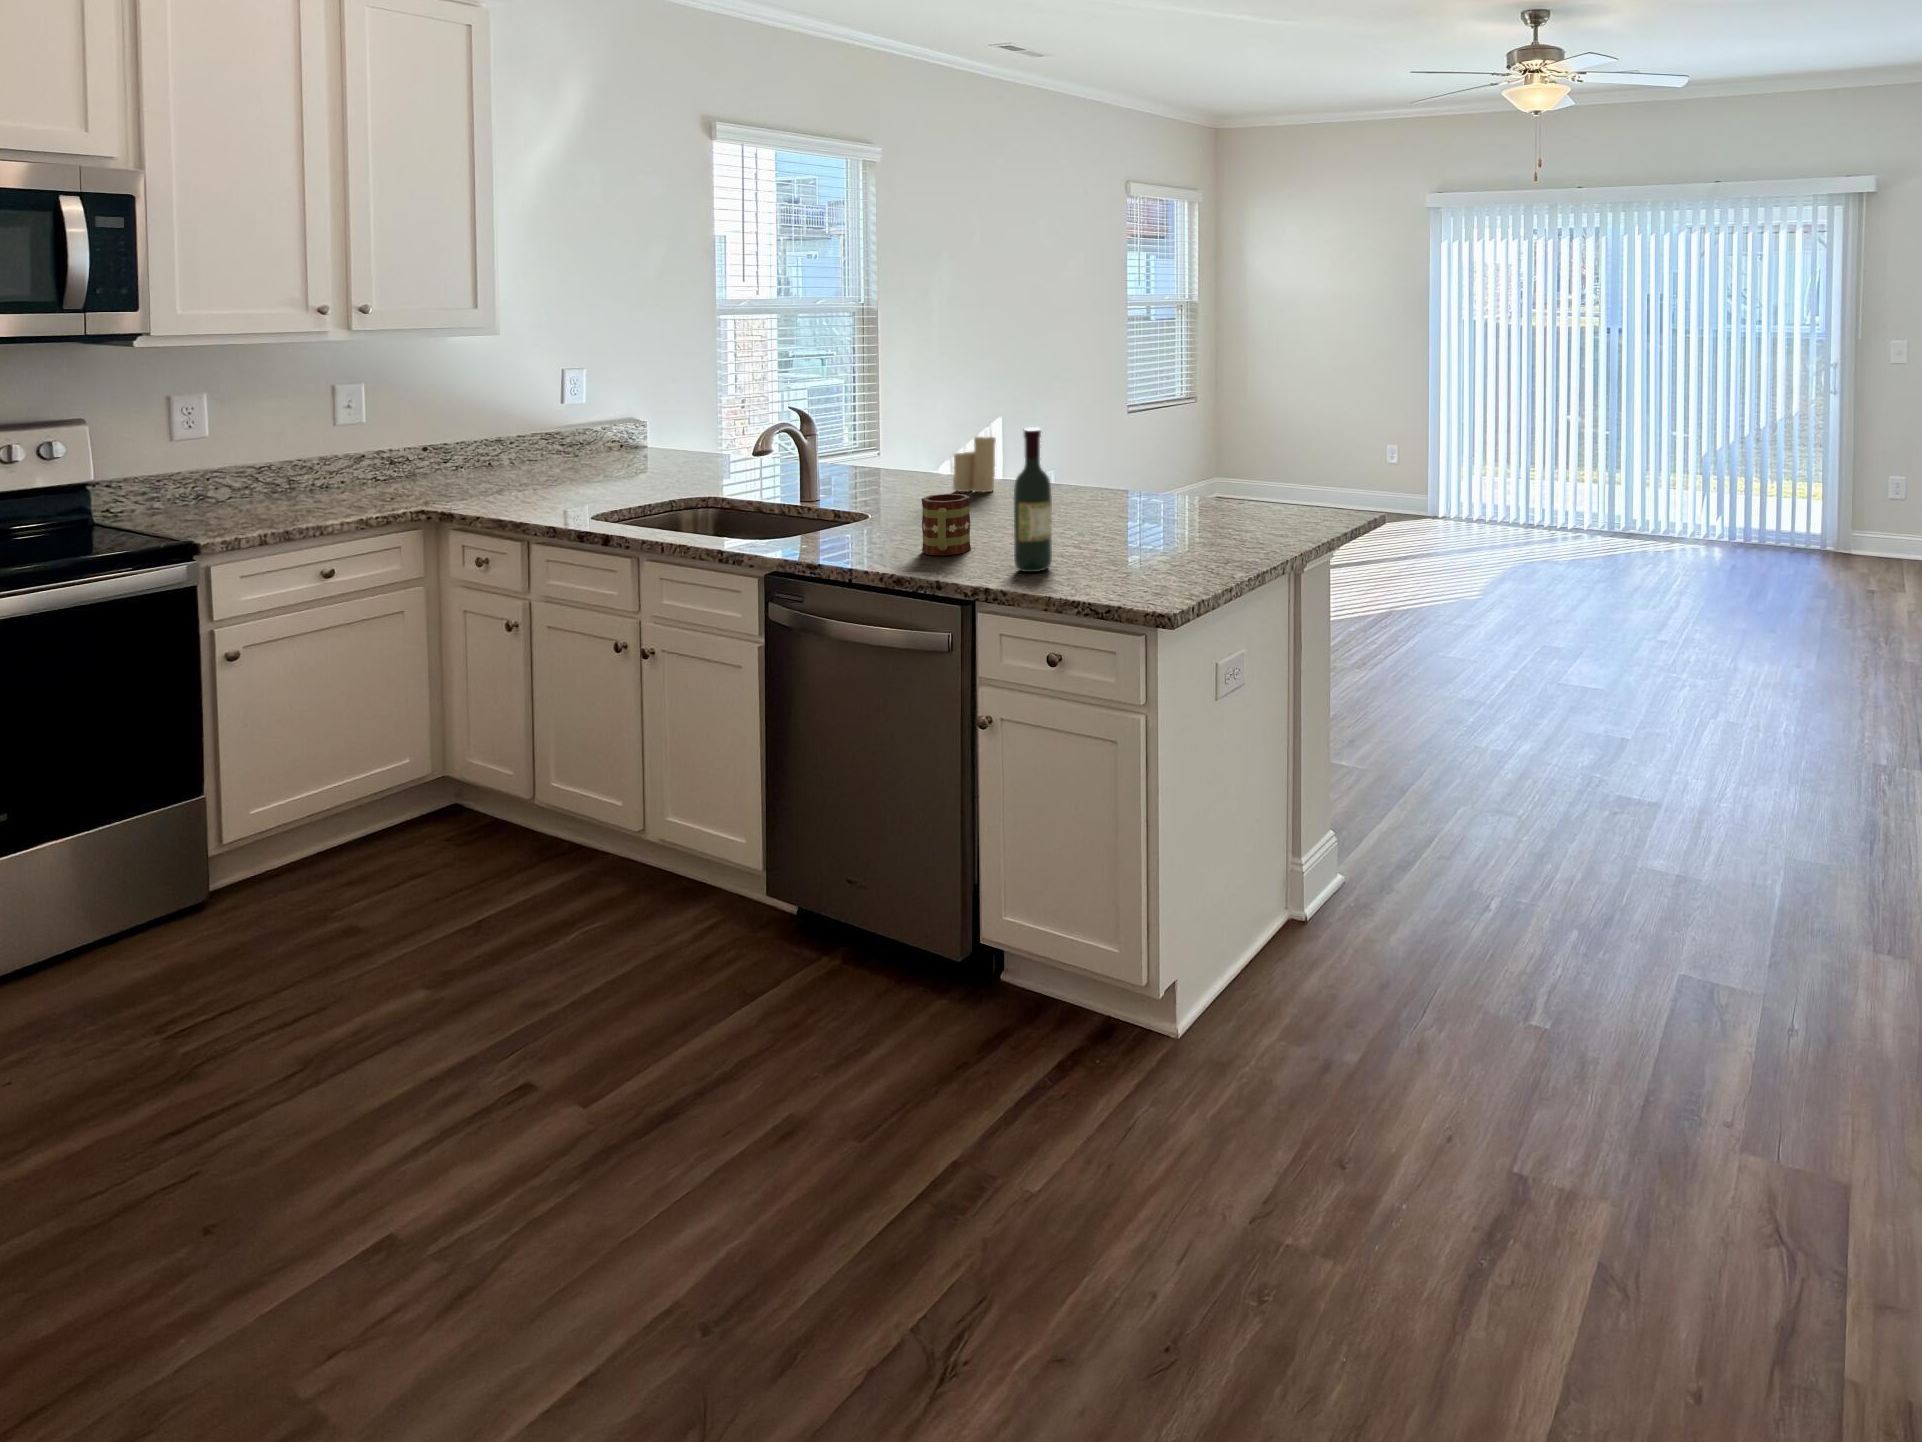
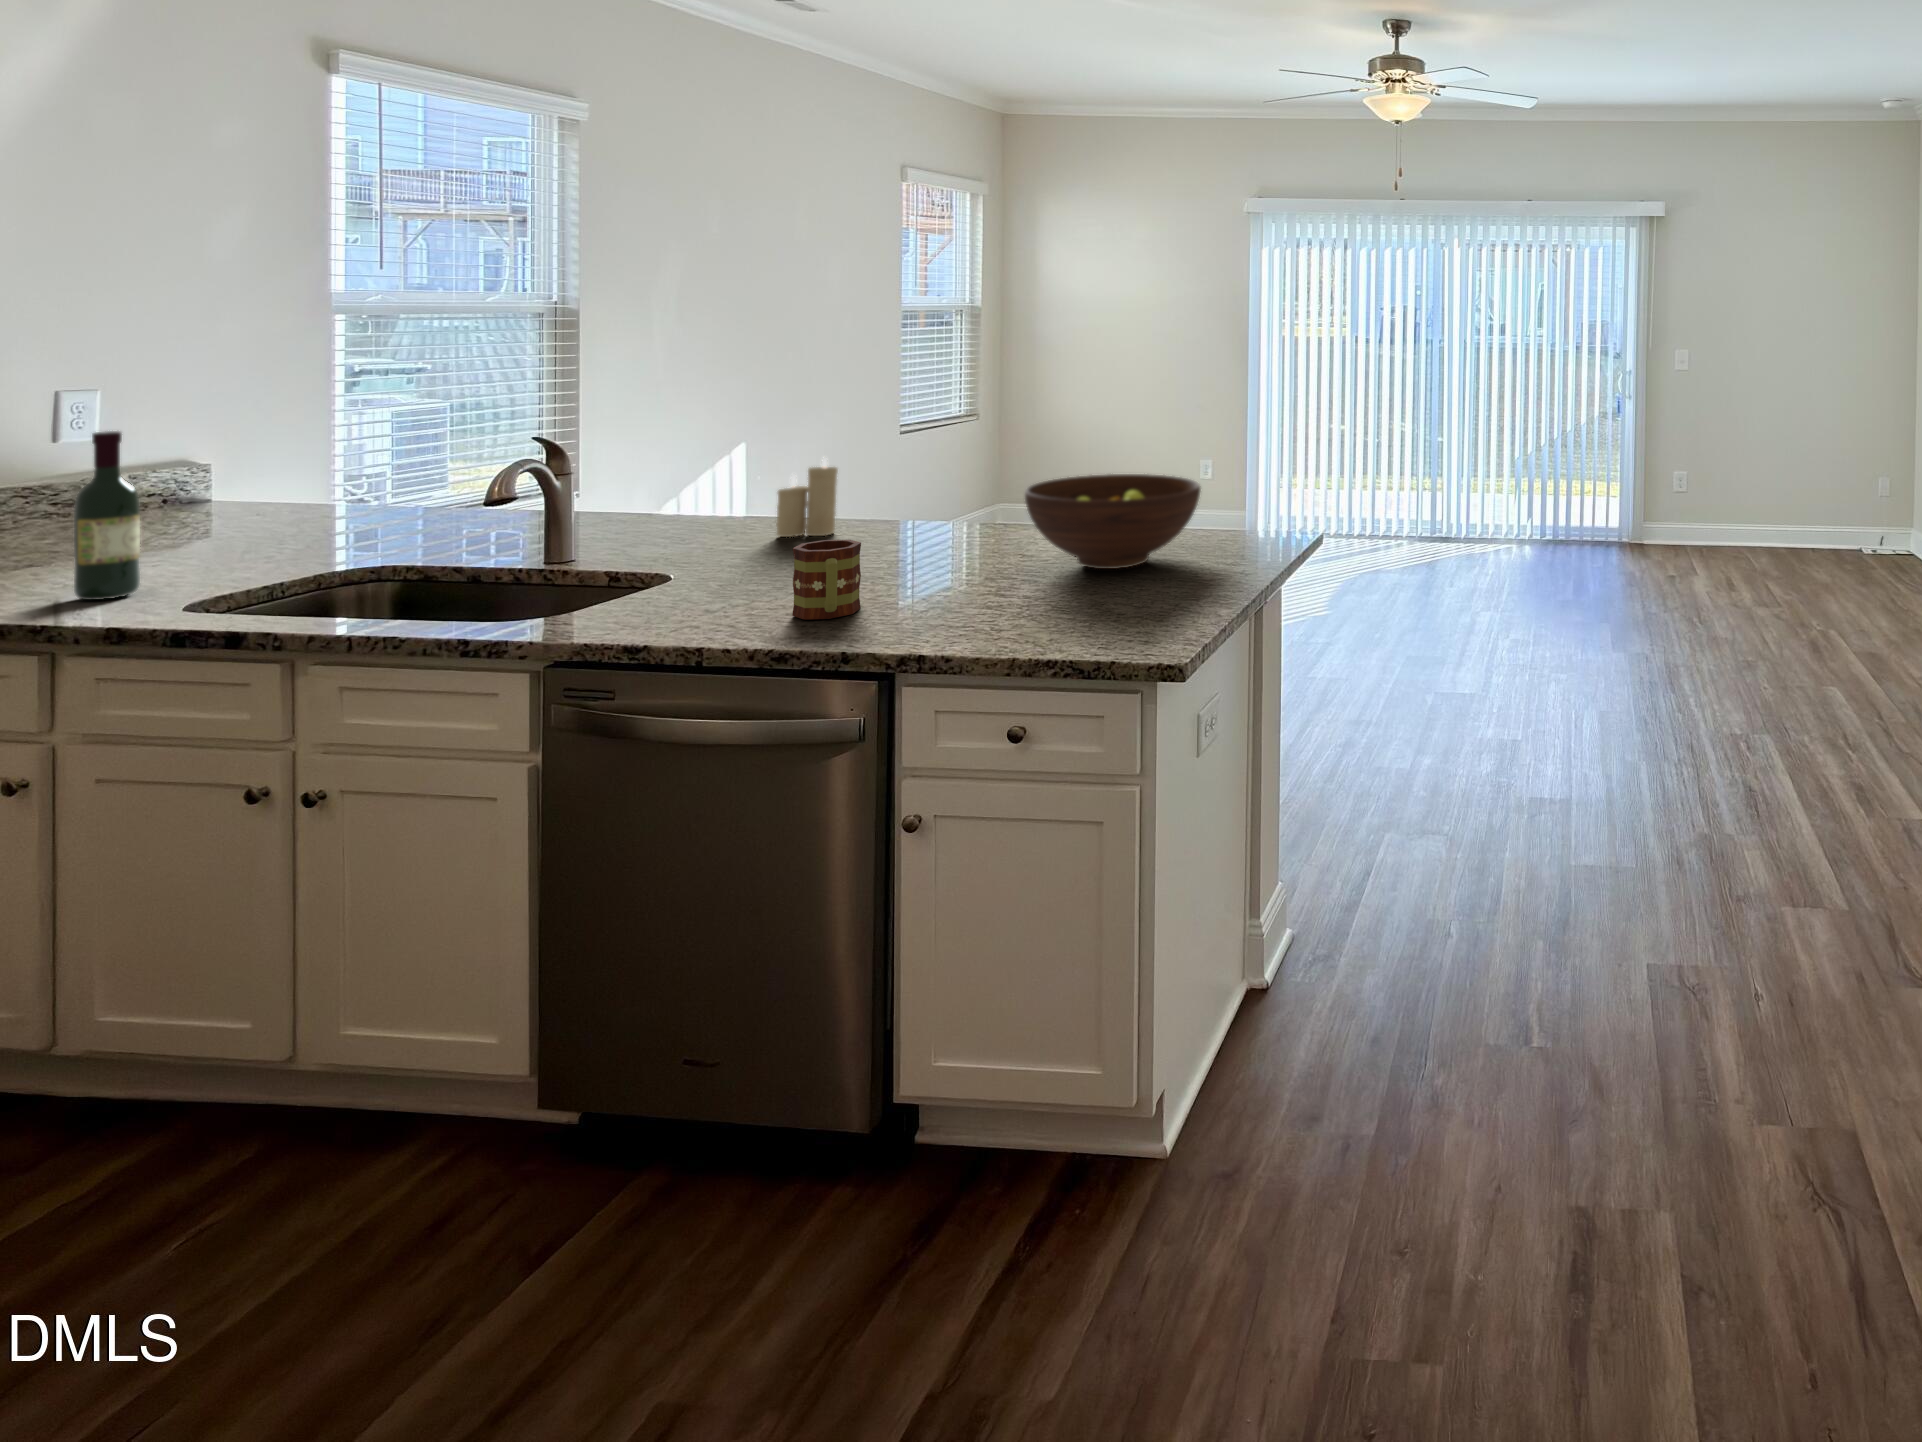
wine bottle: present [1014,427,1052,572] -> present [74,431,140,600]
fruit bowl: none [1103,451,1249,533] -> present [1025,474,1200,569]

